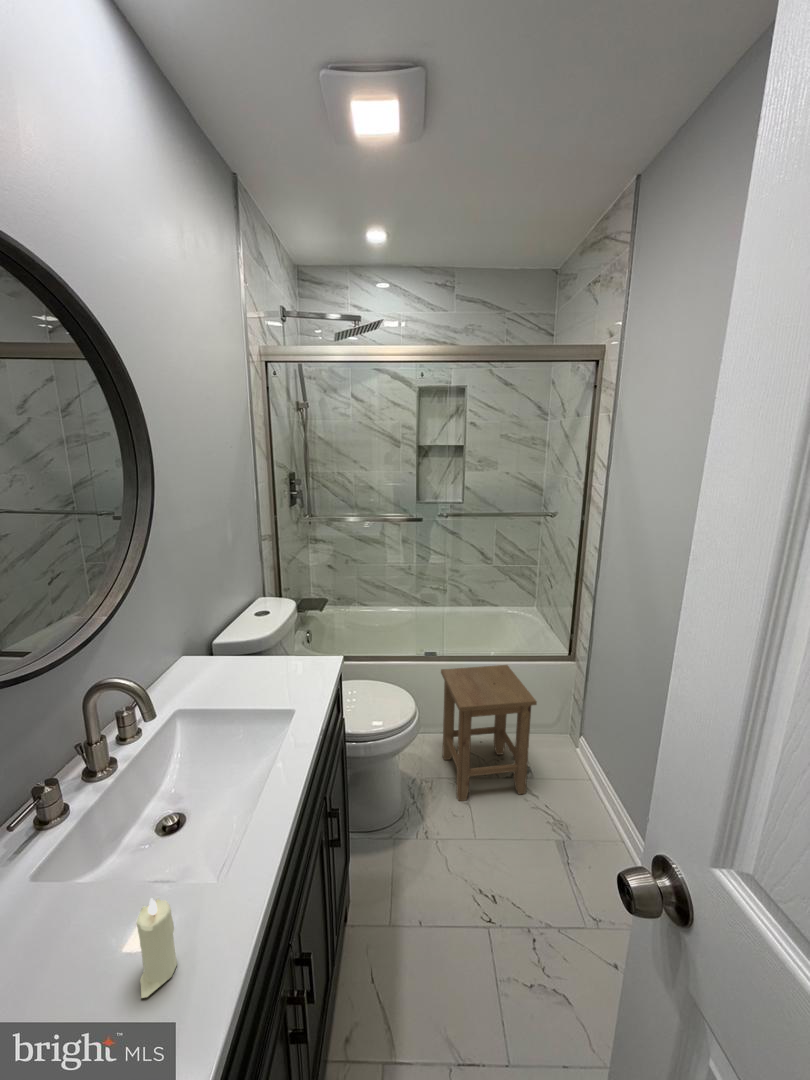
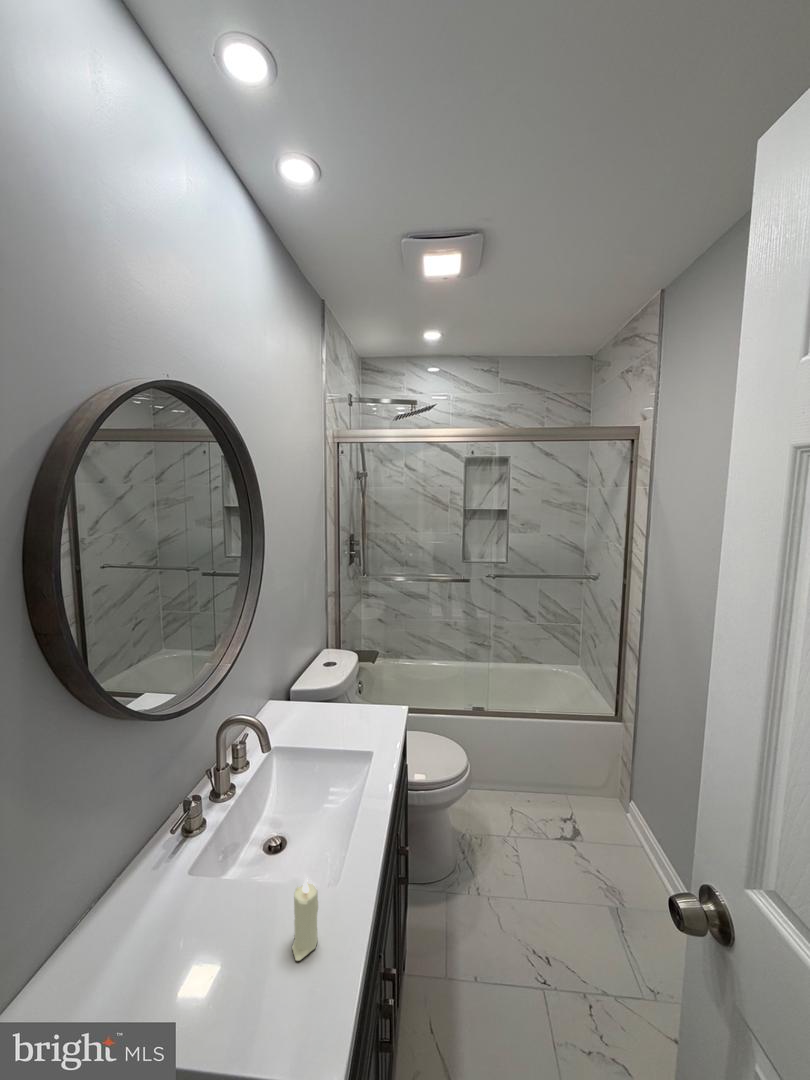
stool: present [441,665,537,801] -> none [490,723,585,859]

